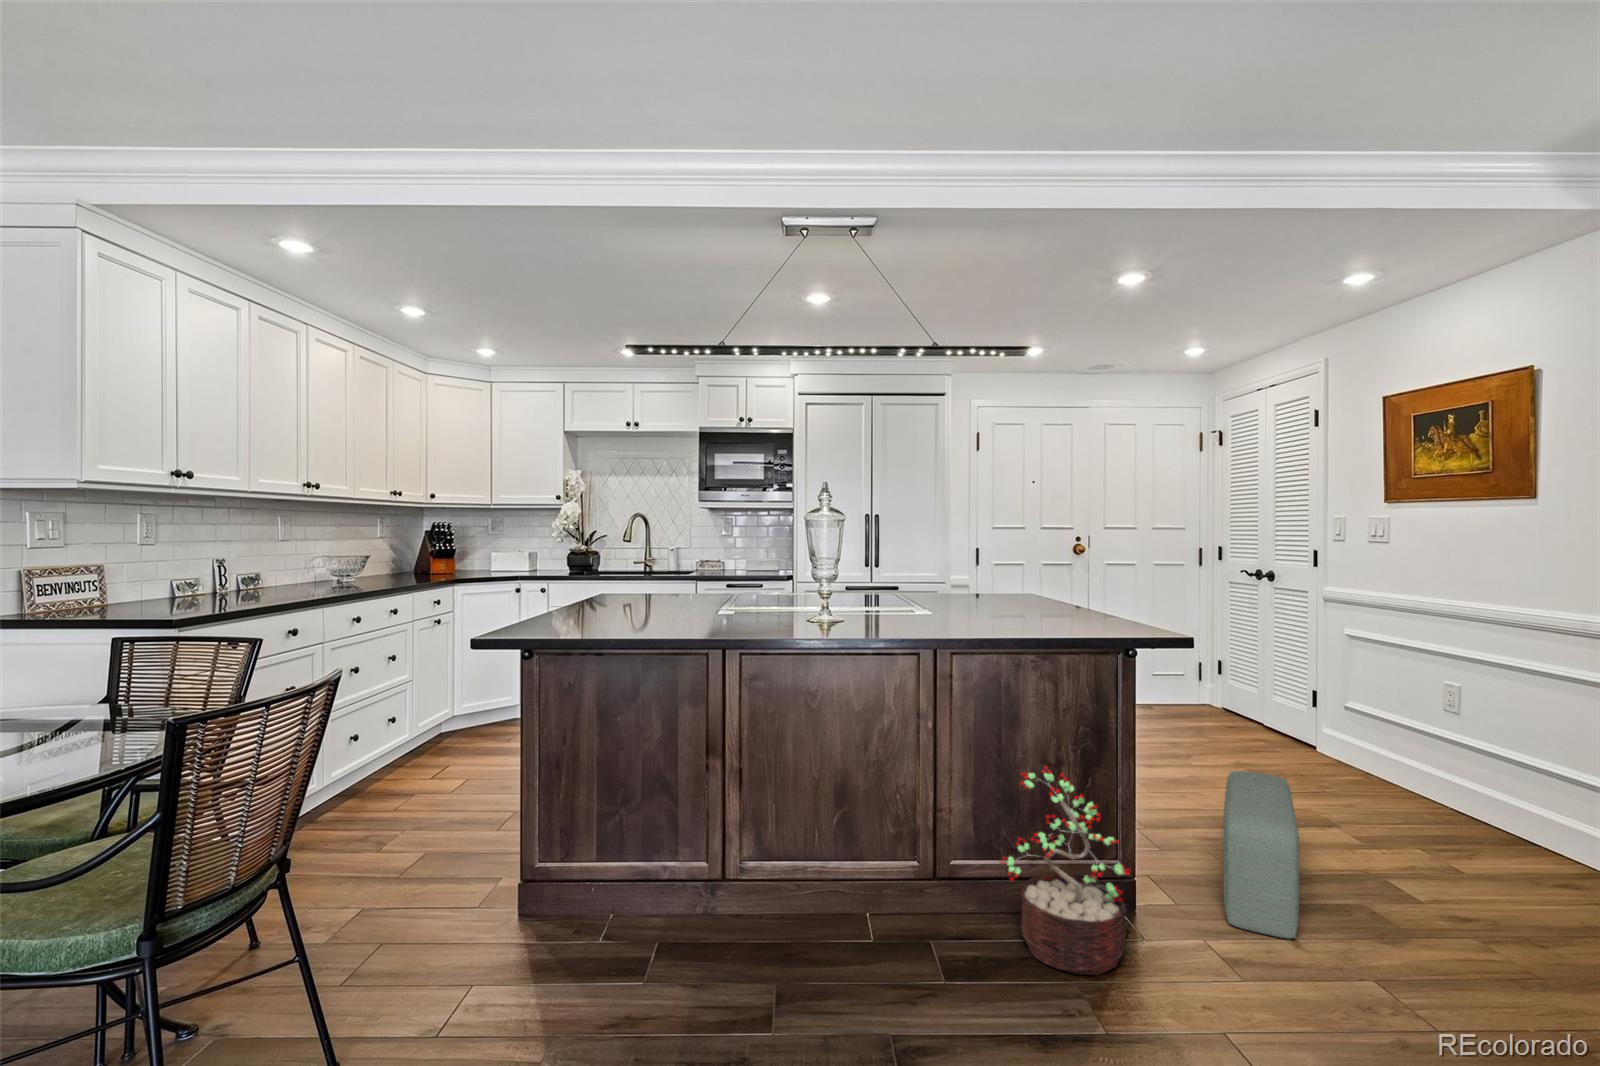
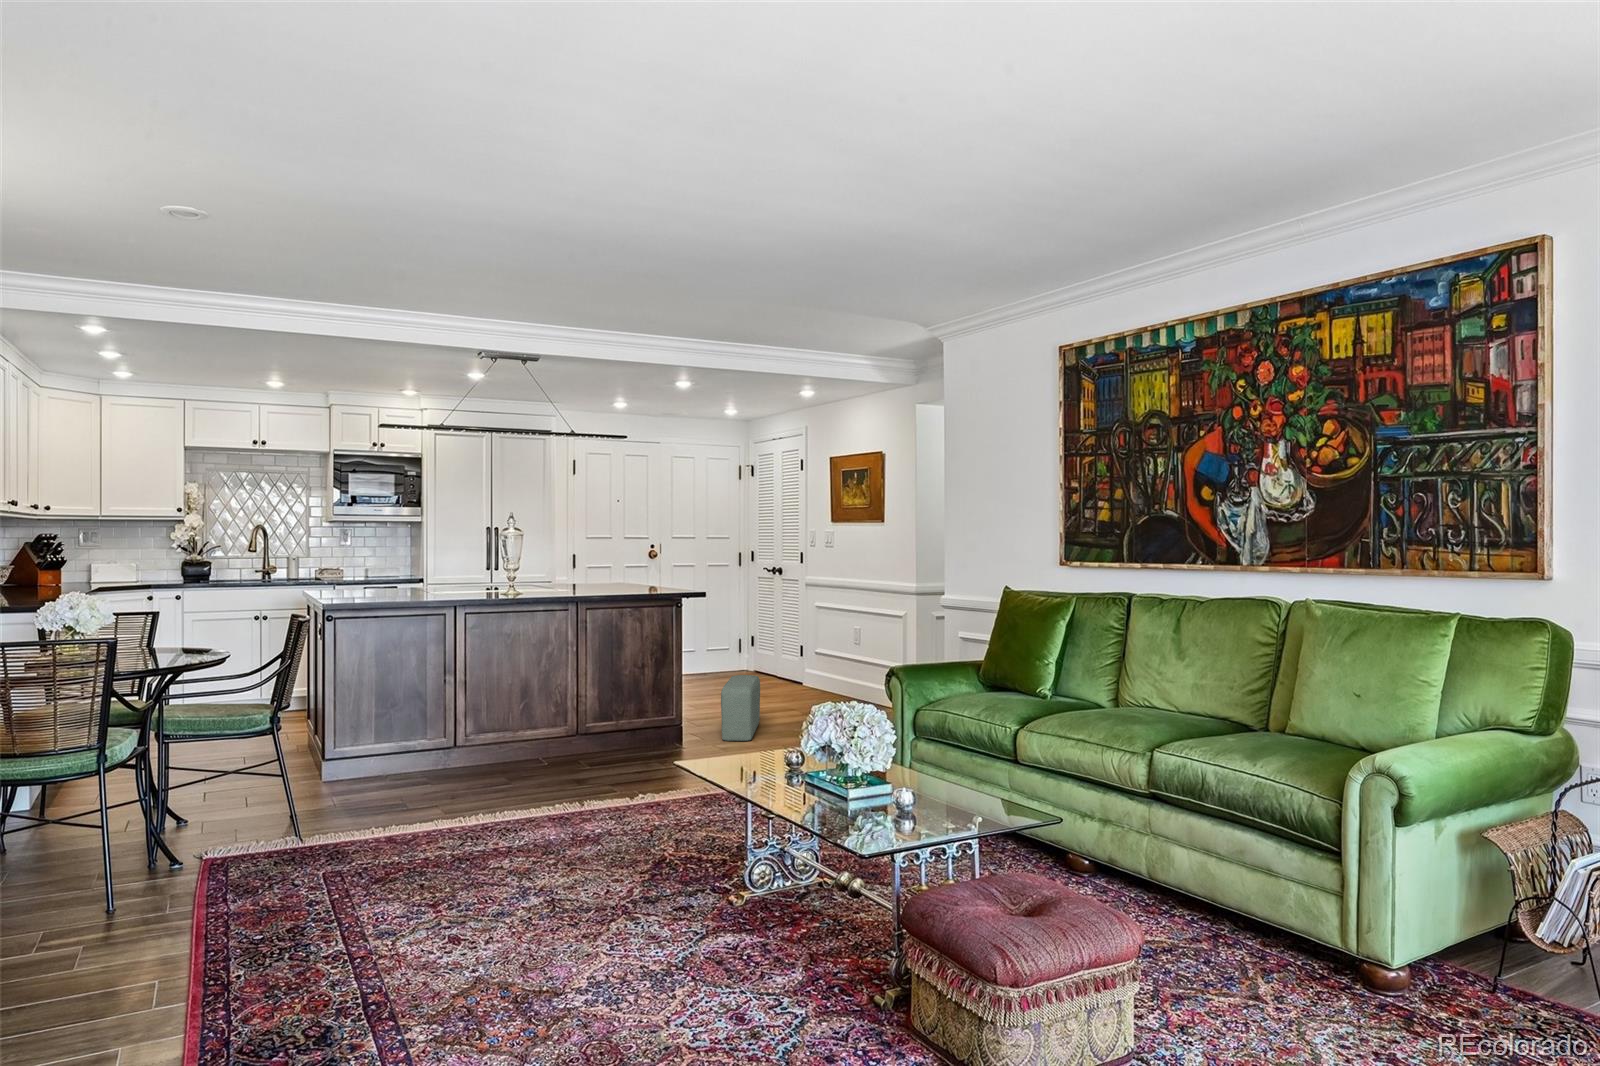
decorative plant: present [1000,767,1130,975] -> none [611,665,675,758]

